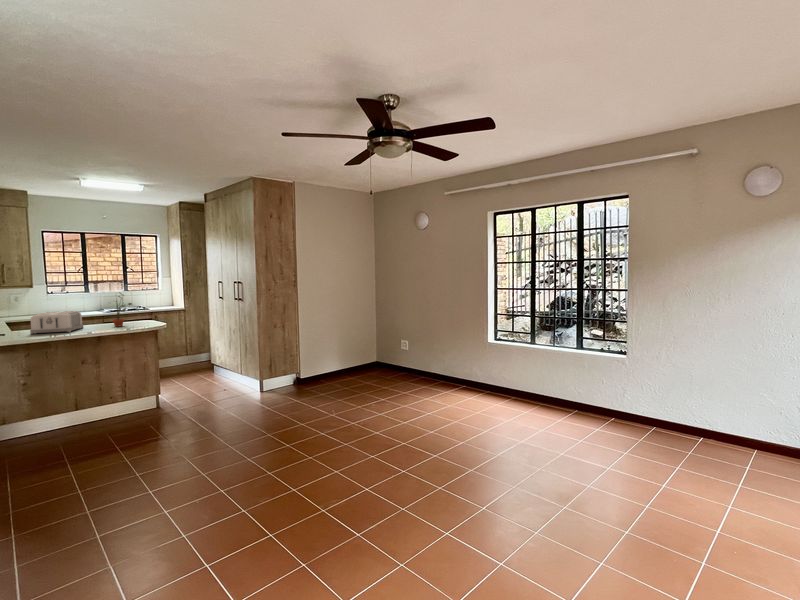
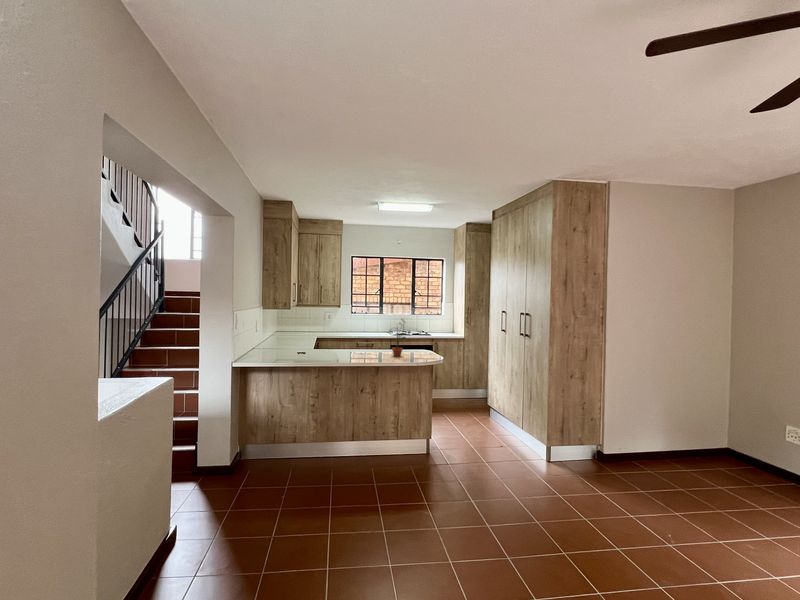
toaster: present [30,311,83,334] -> none [324,334,367,358]

